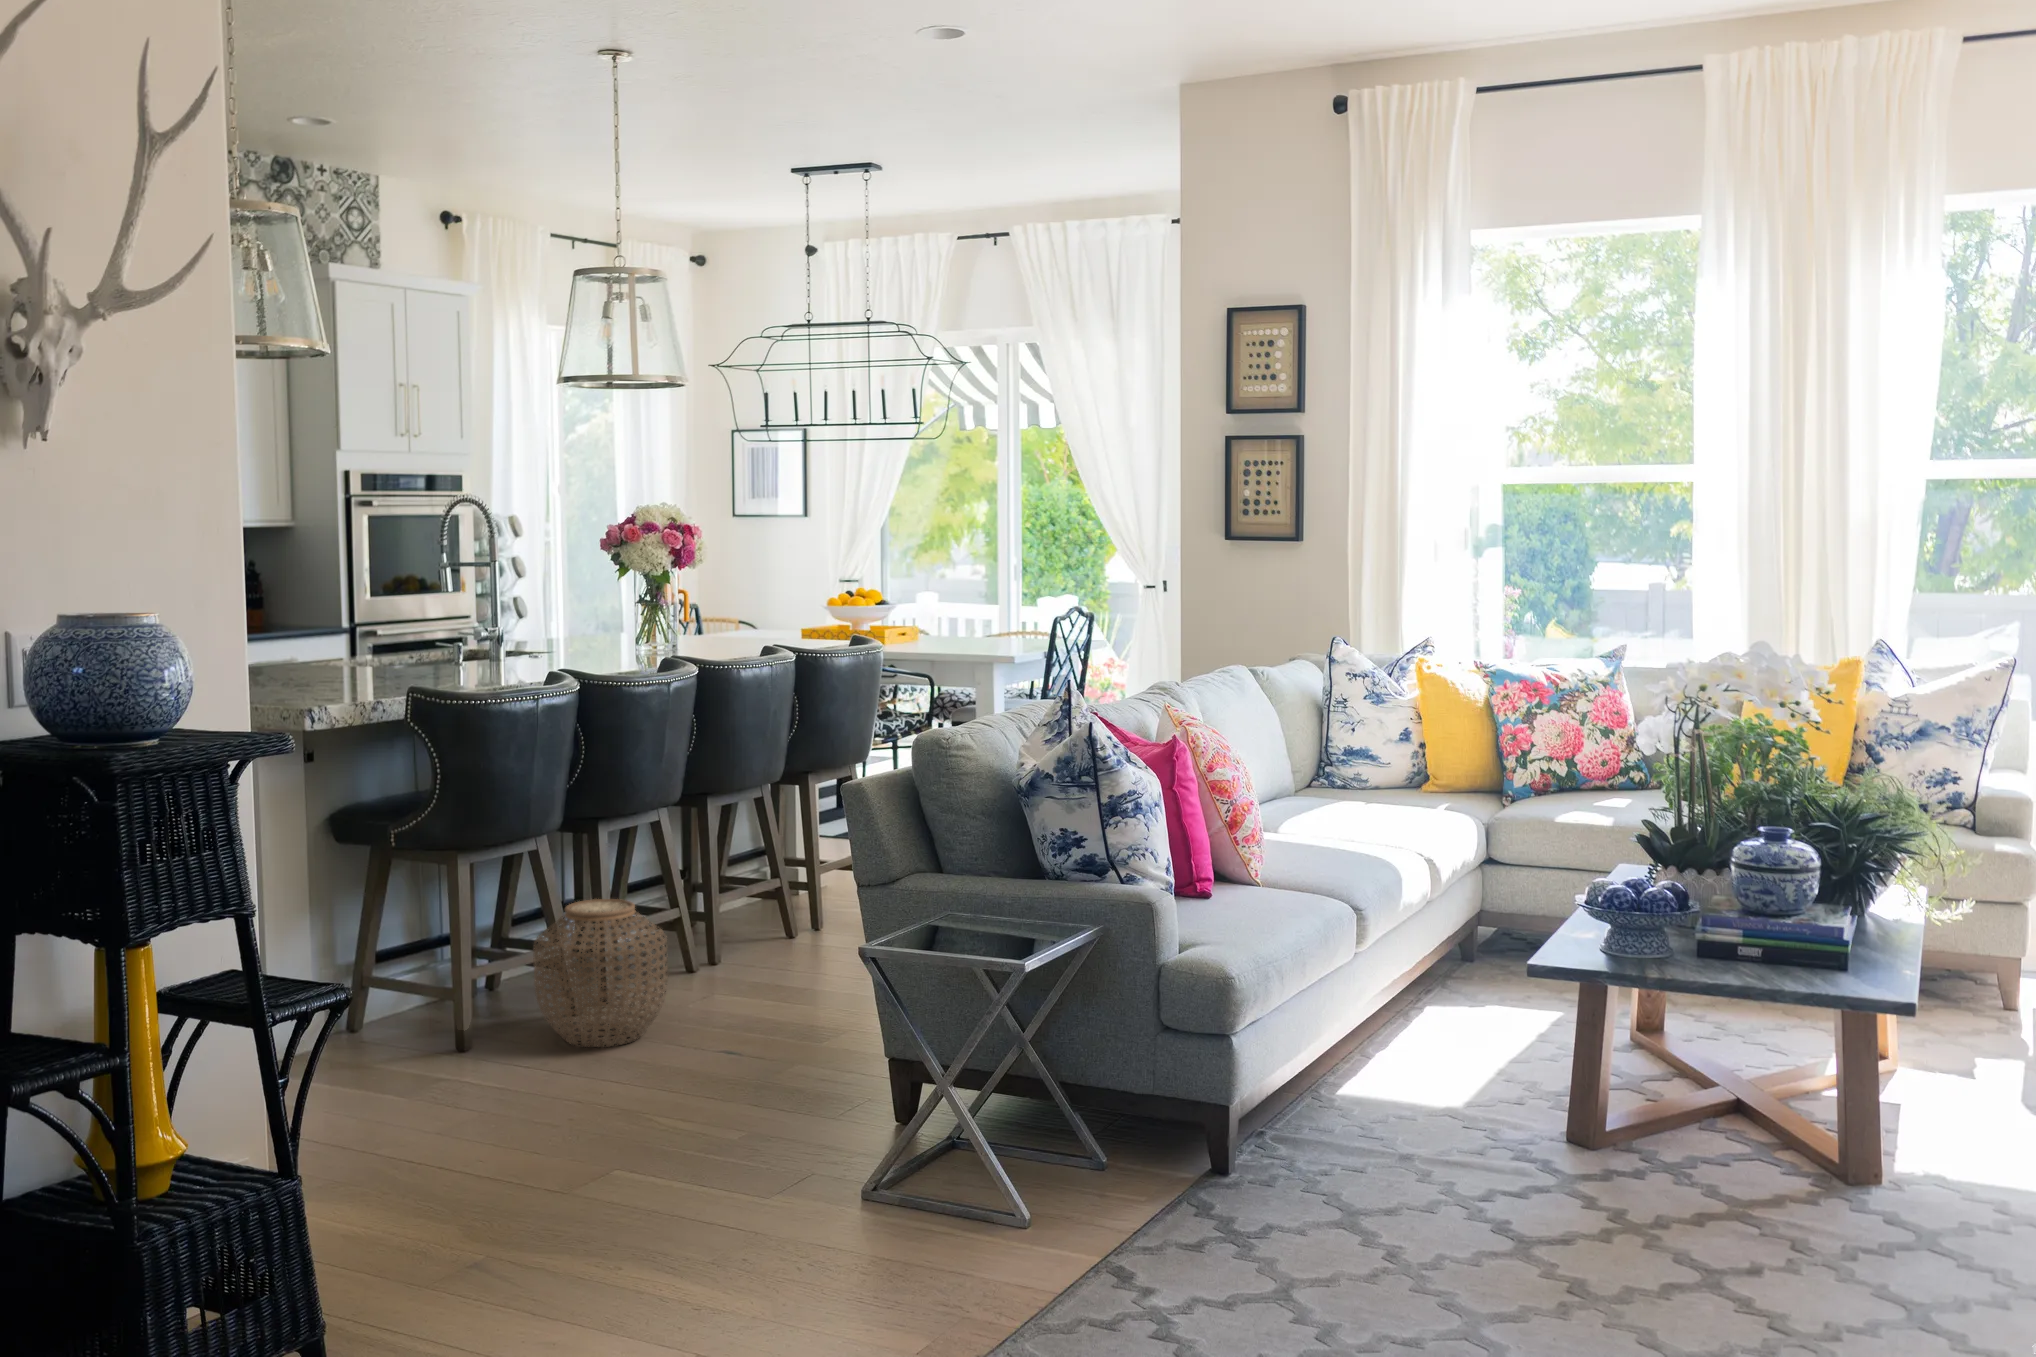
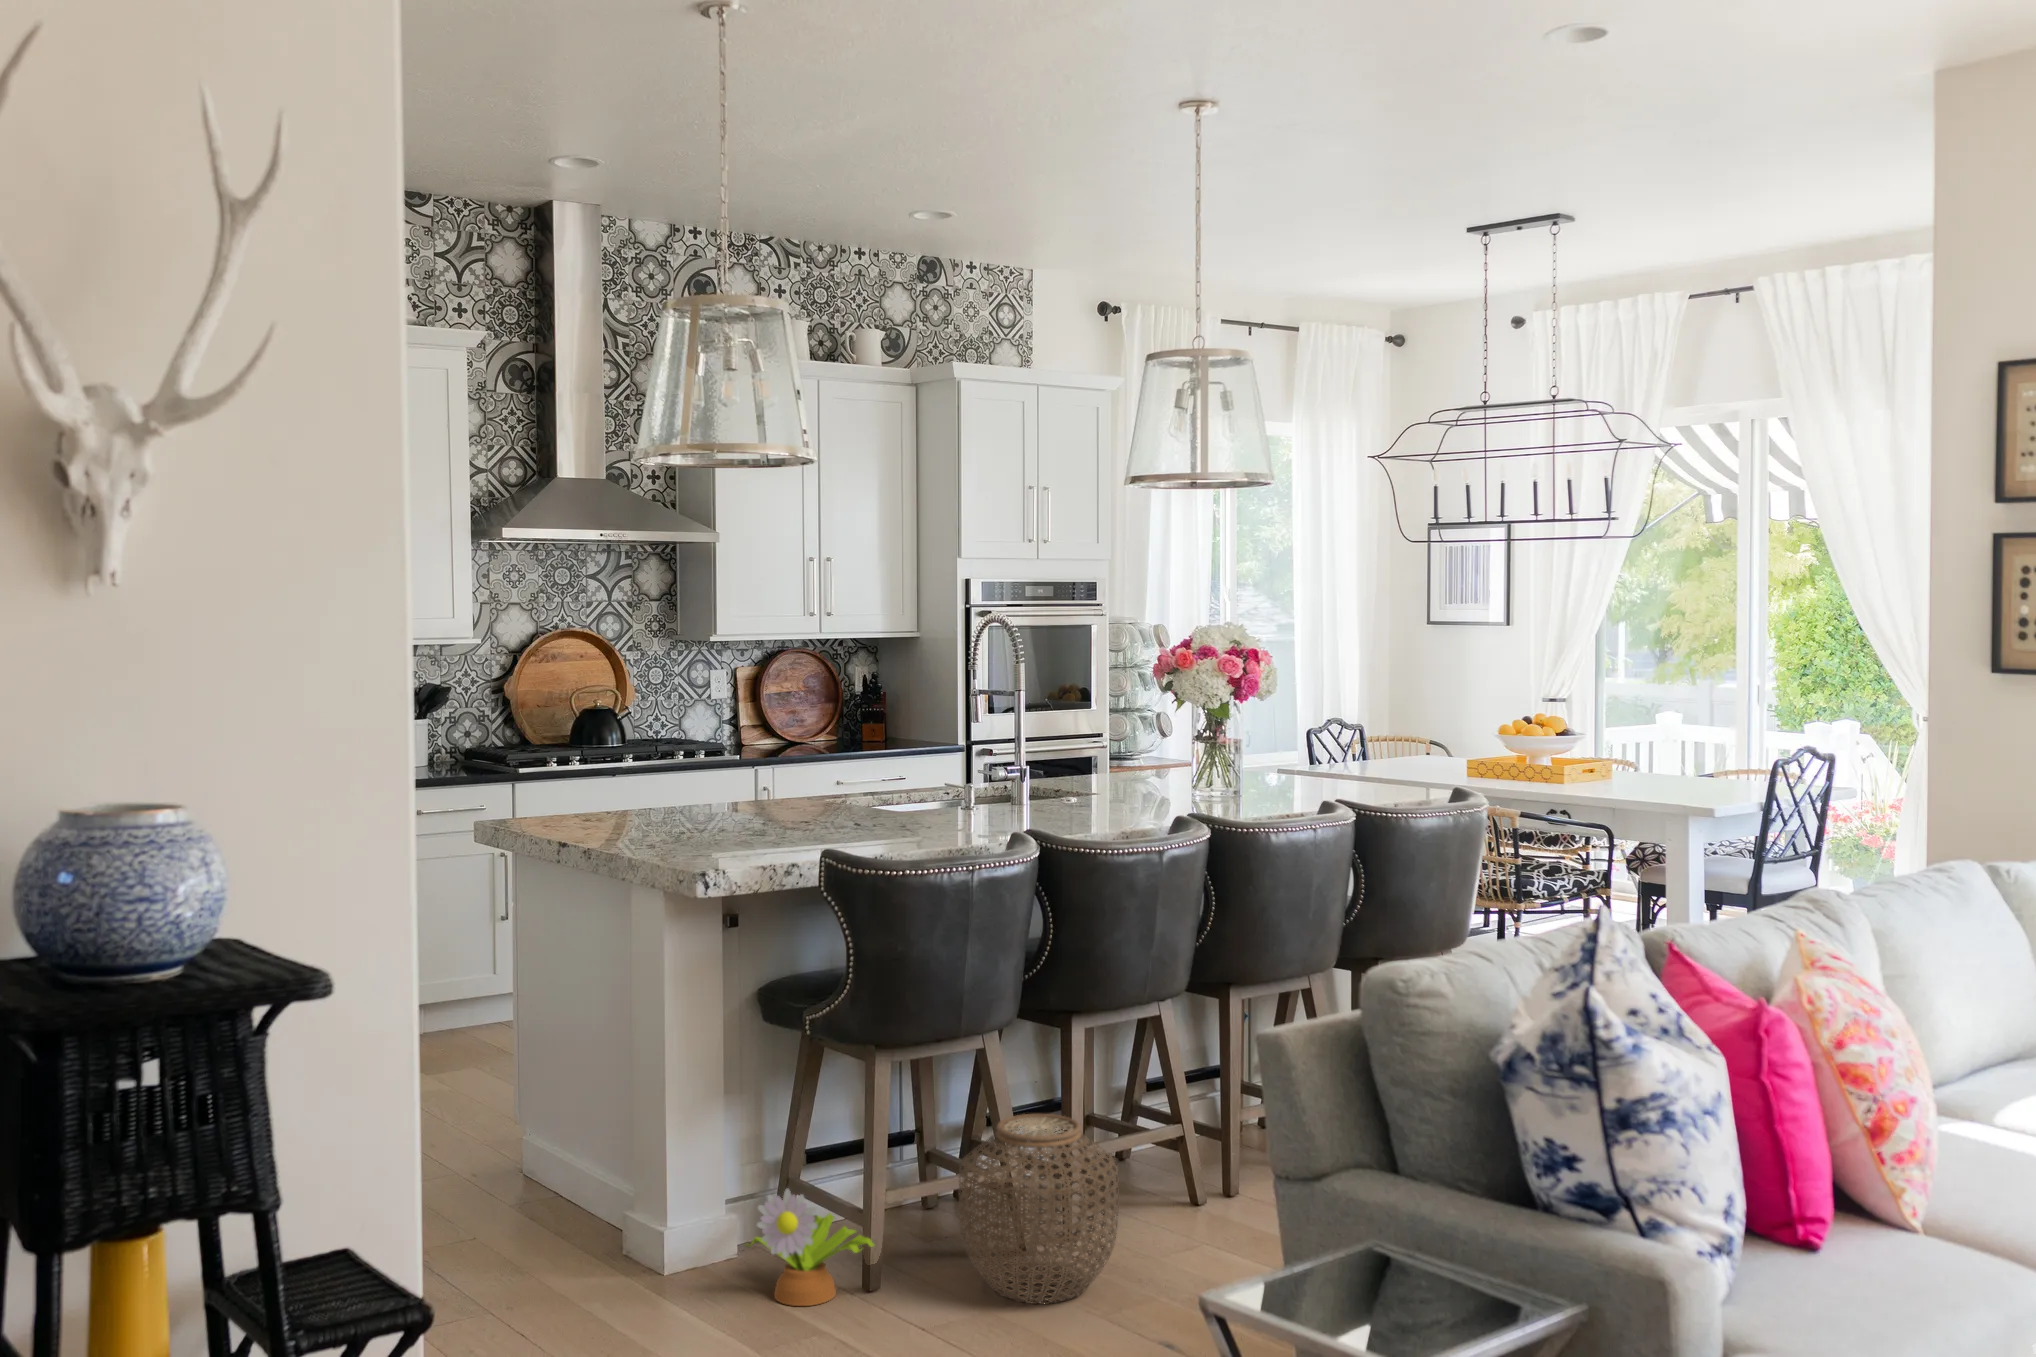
decorative plant: none [351,975,469,1074] -> present [746,1189,874,1306]

